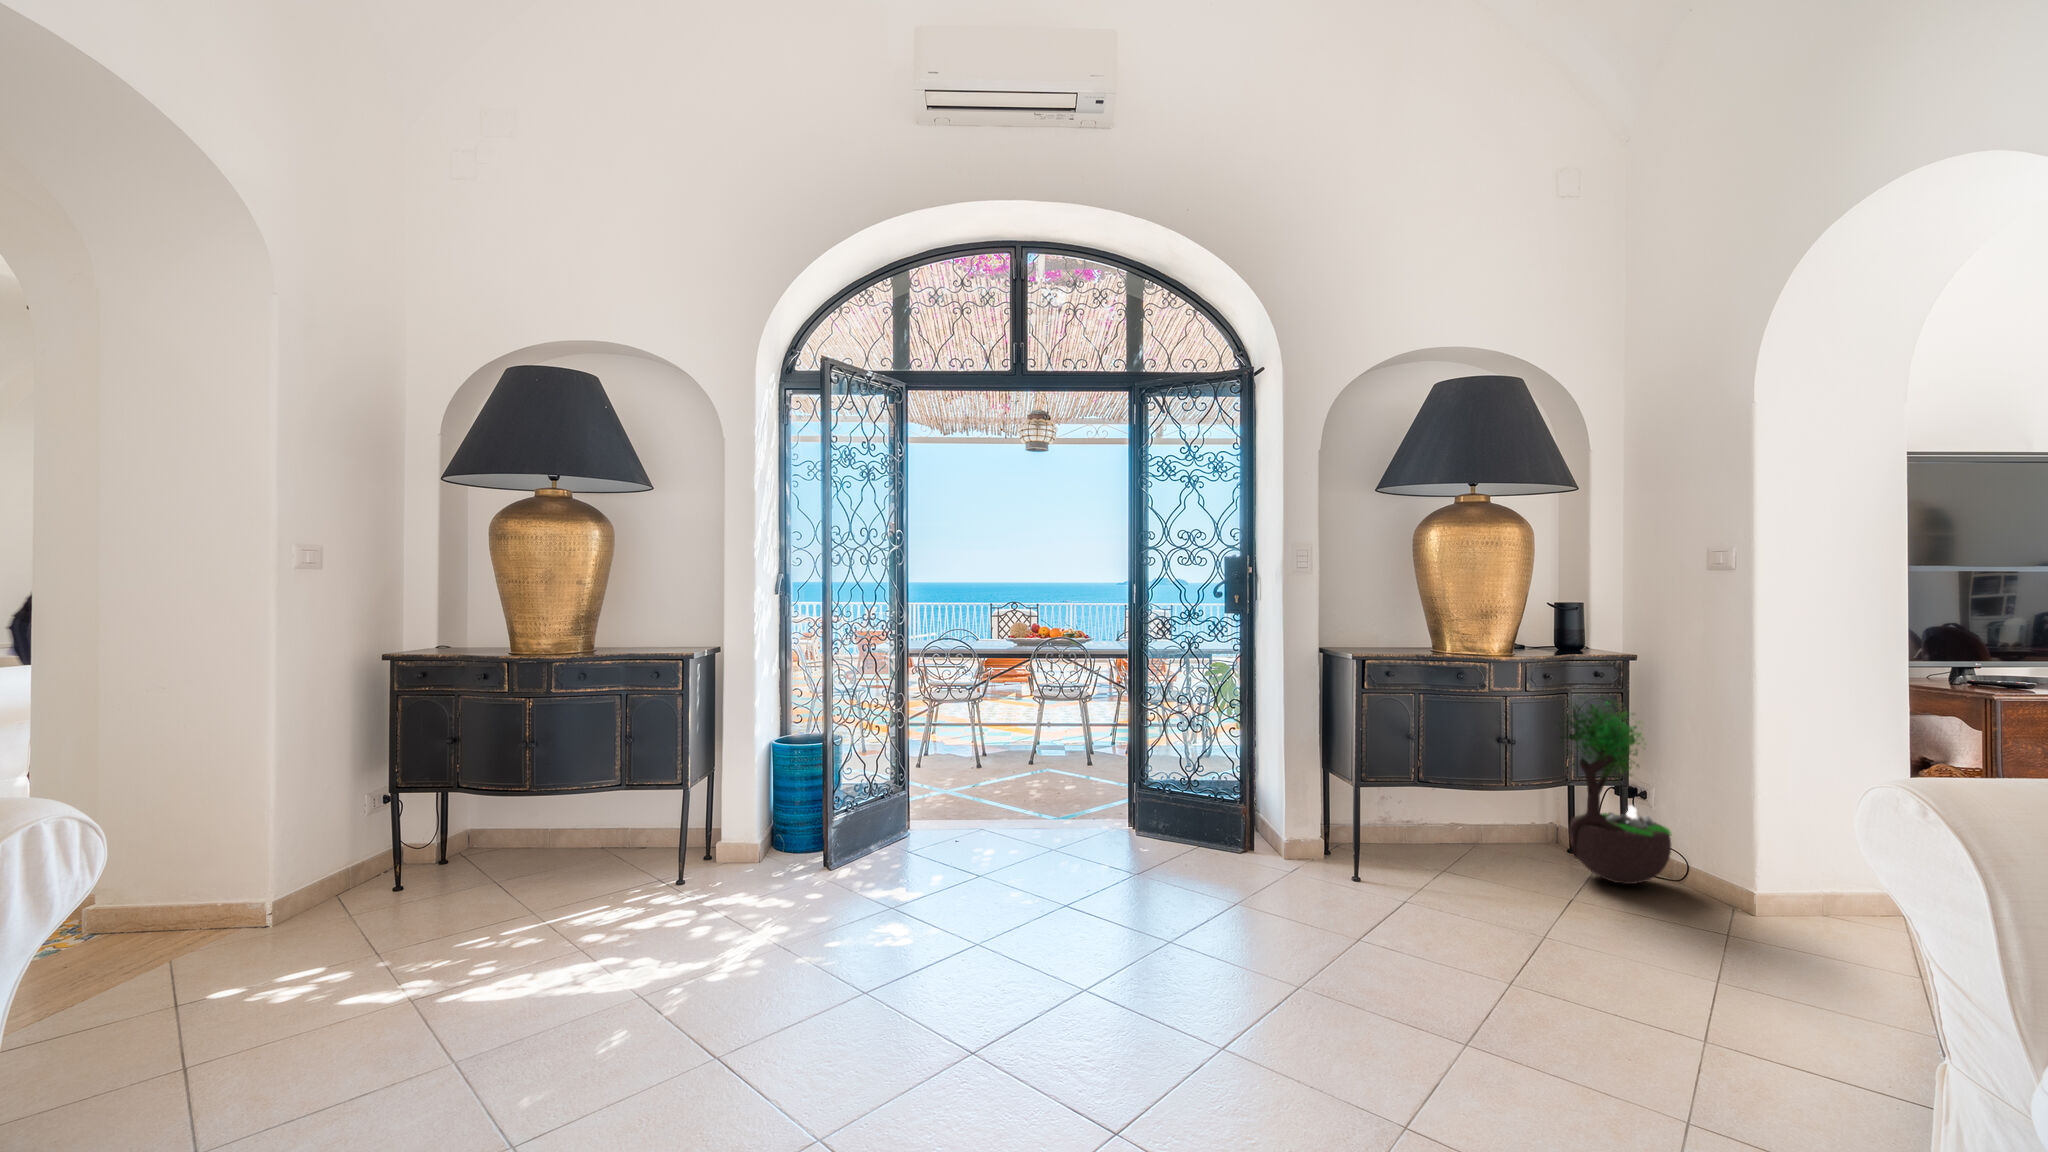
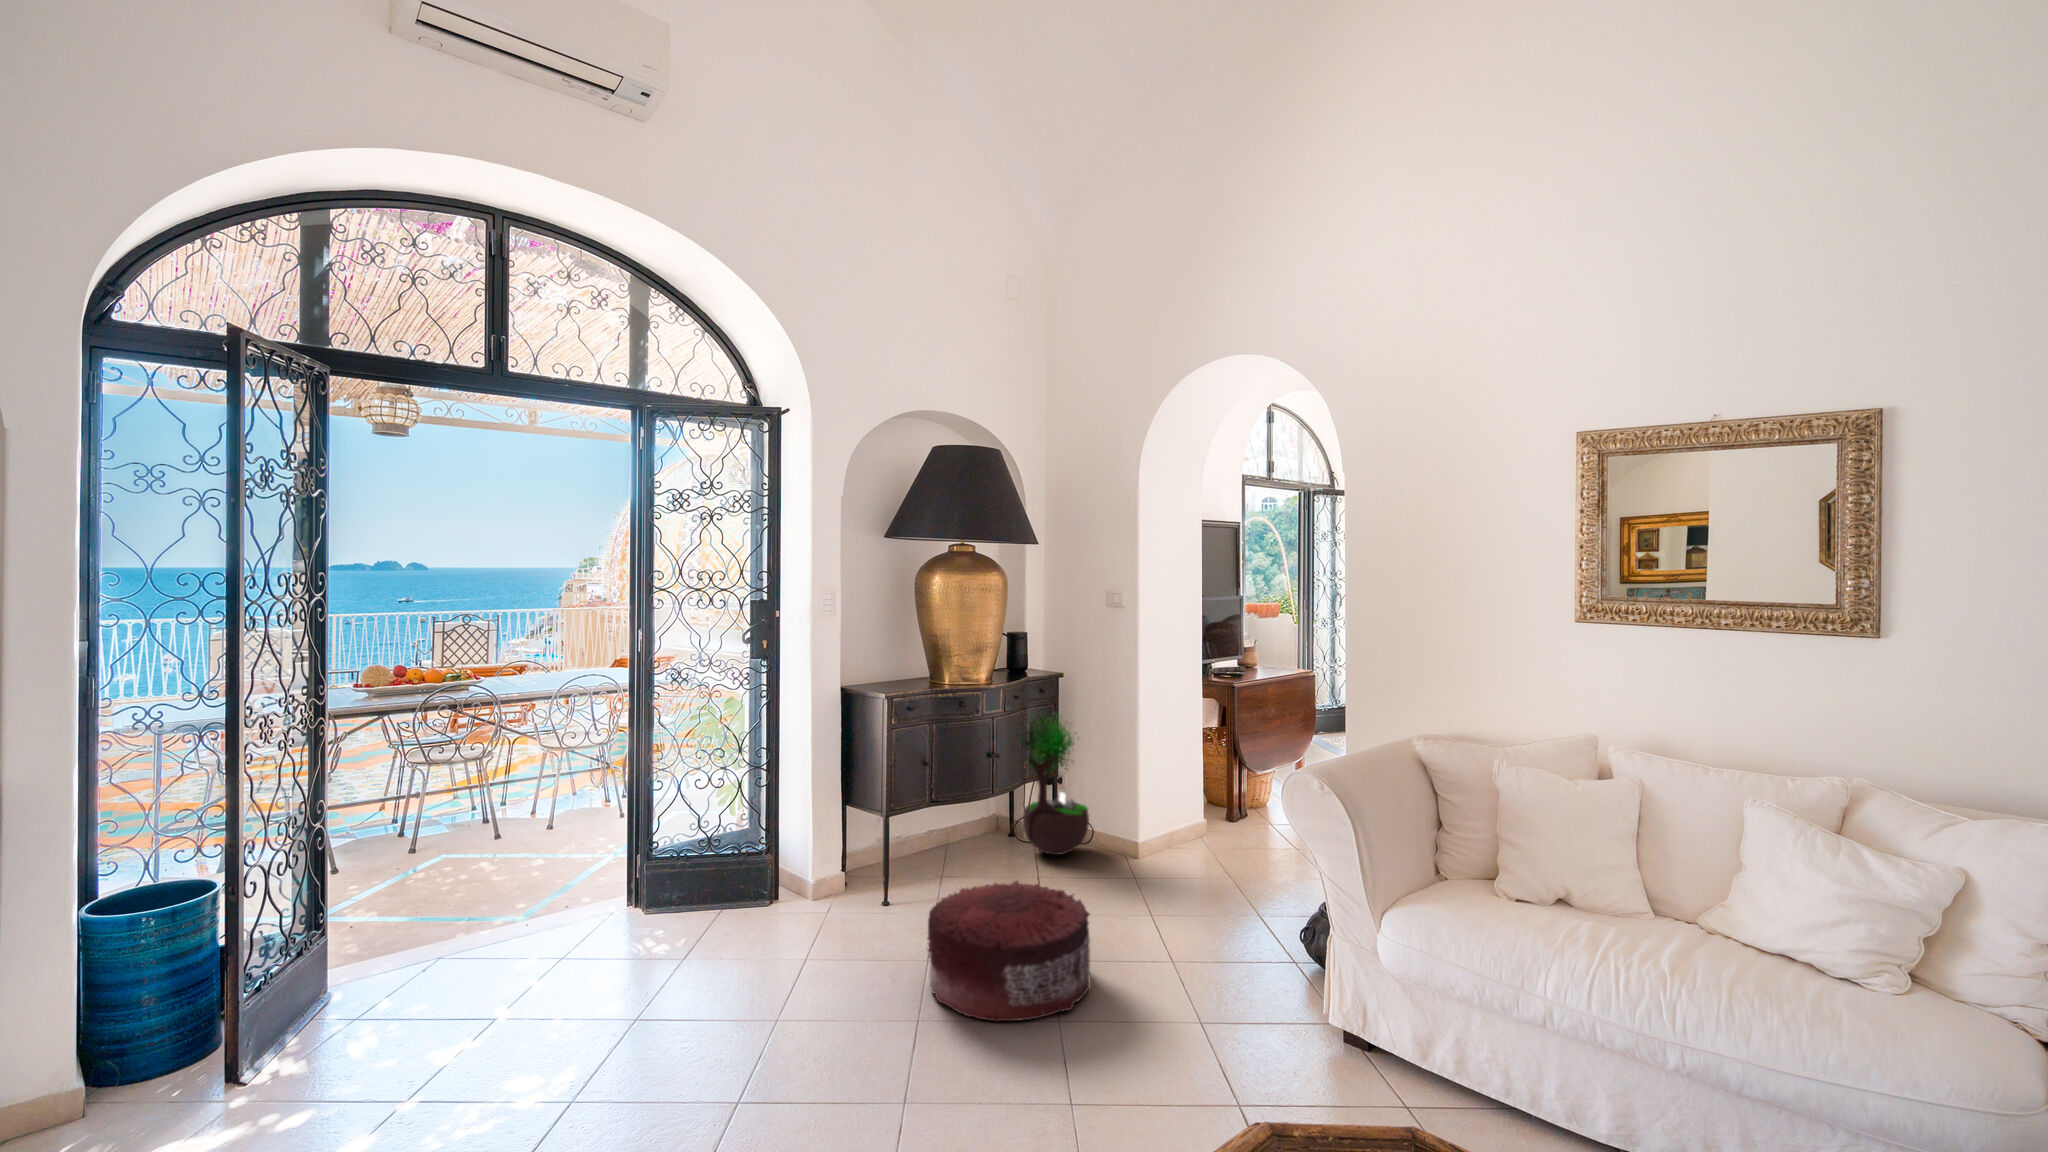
pouf: none [1327,868,1550,1041] -> present [928,881,1091,1022]

